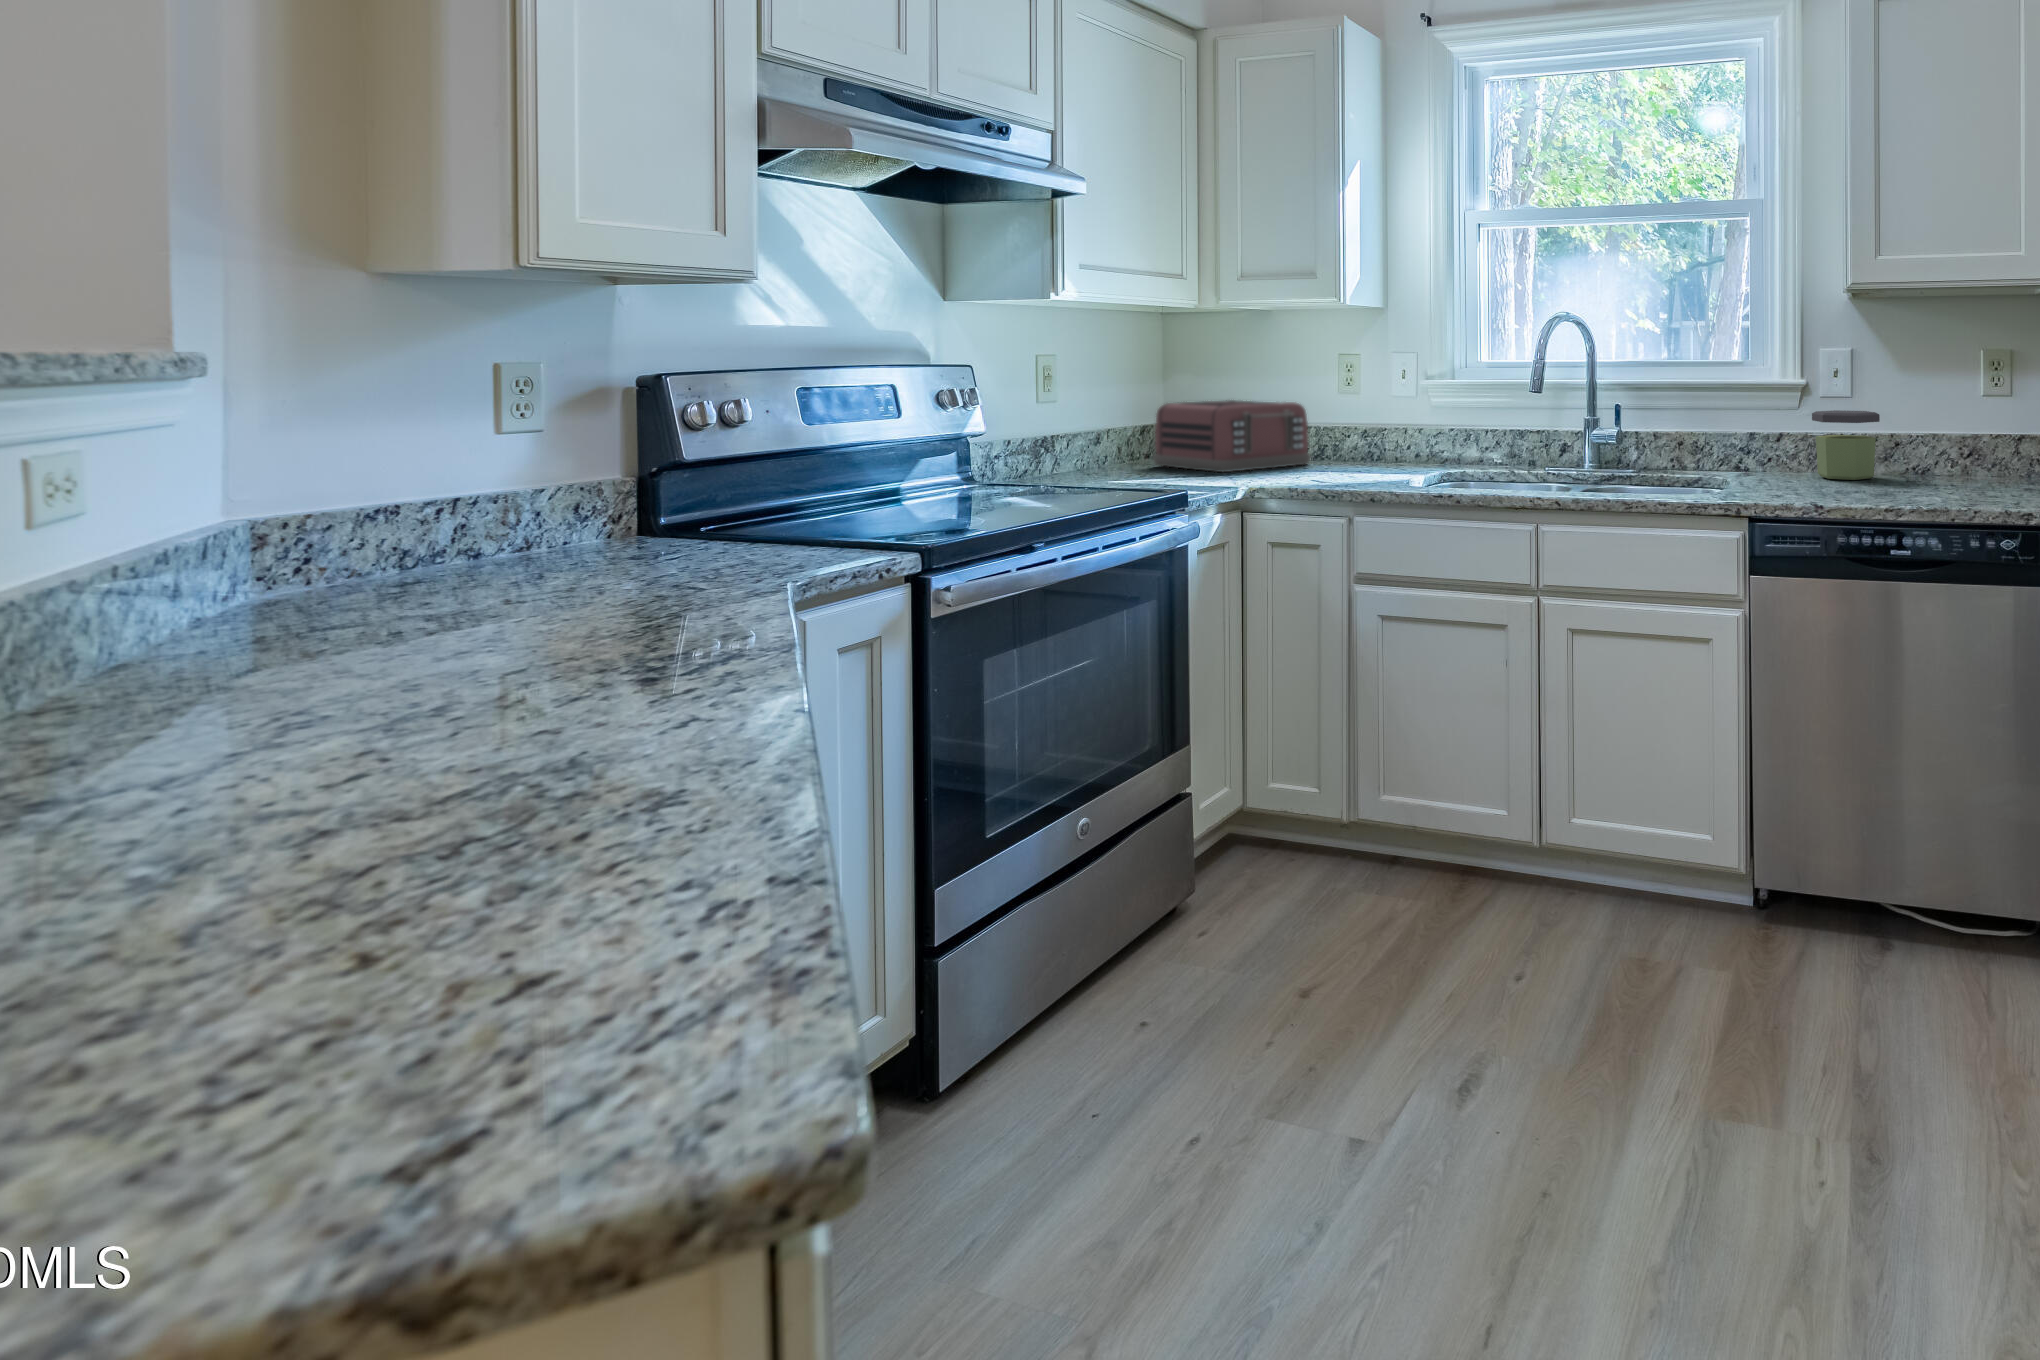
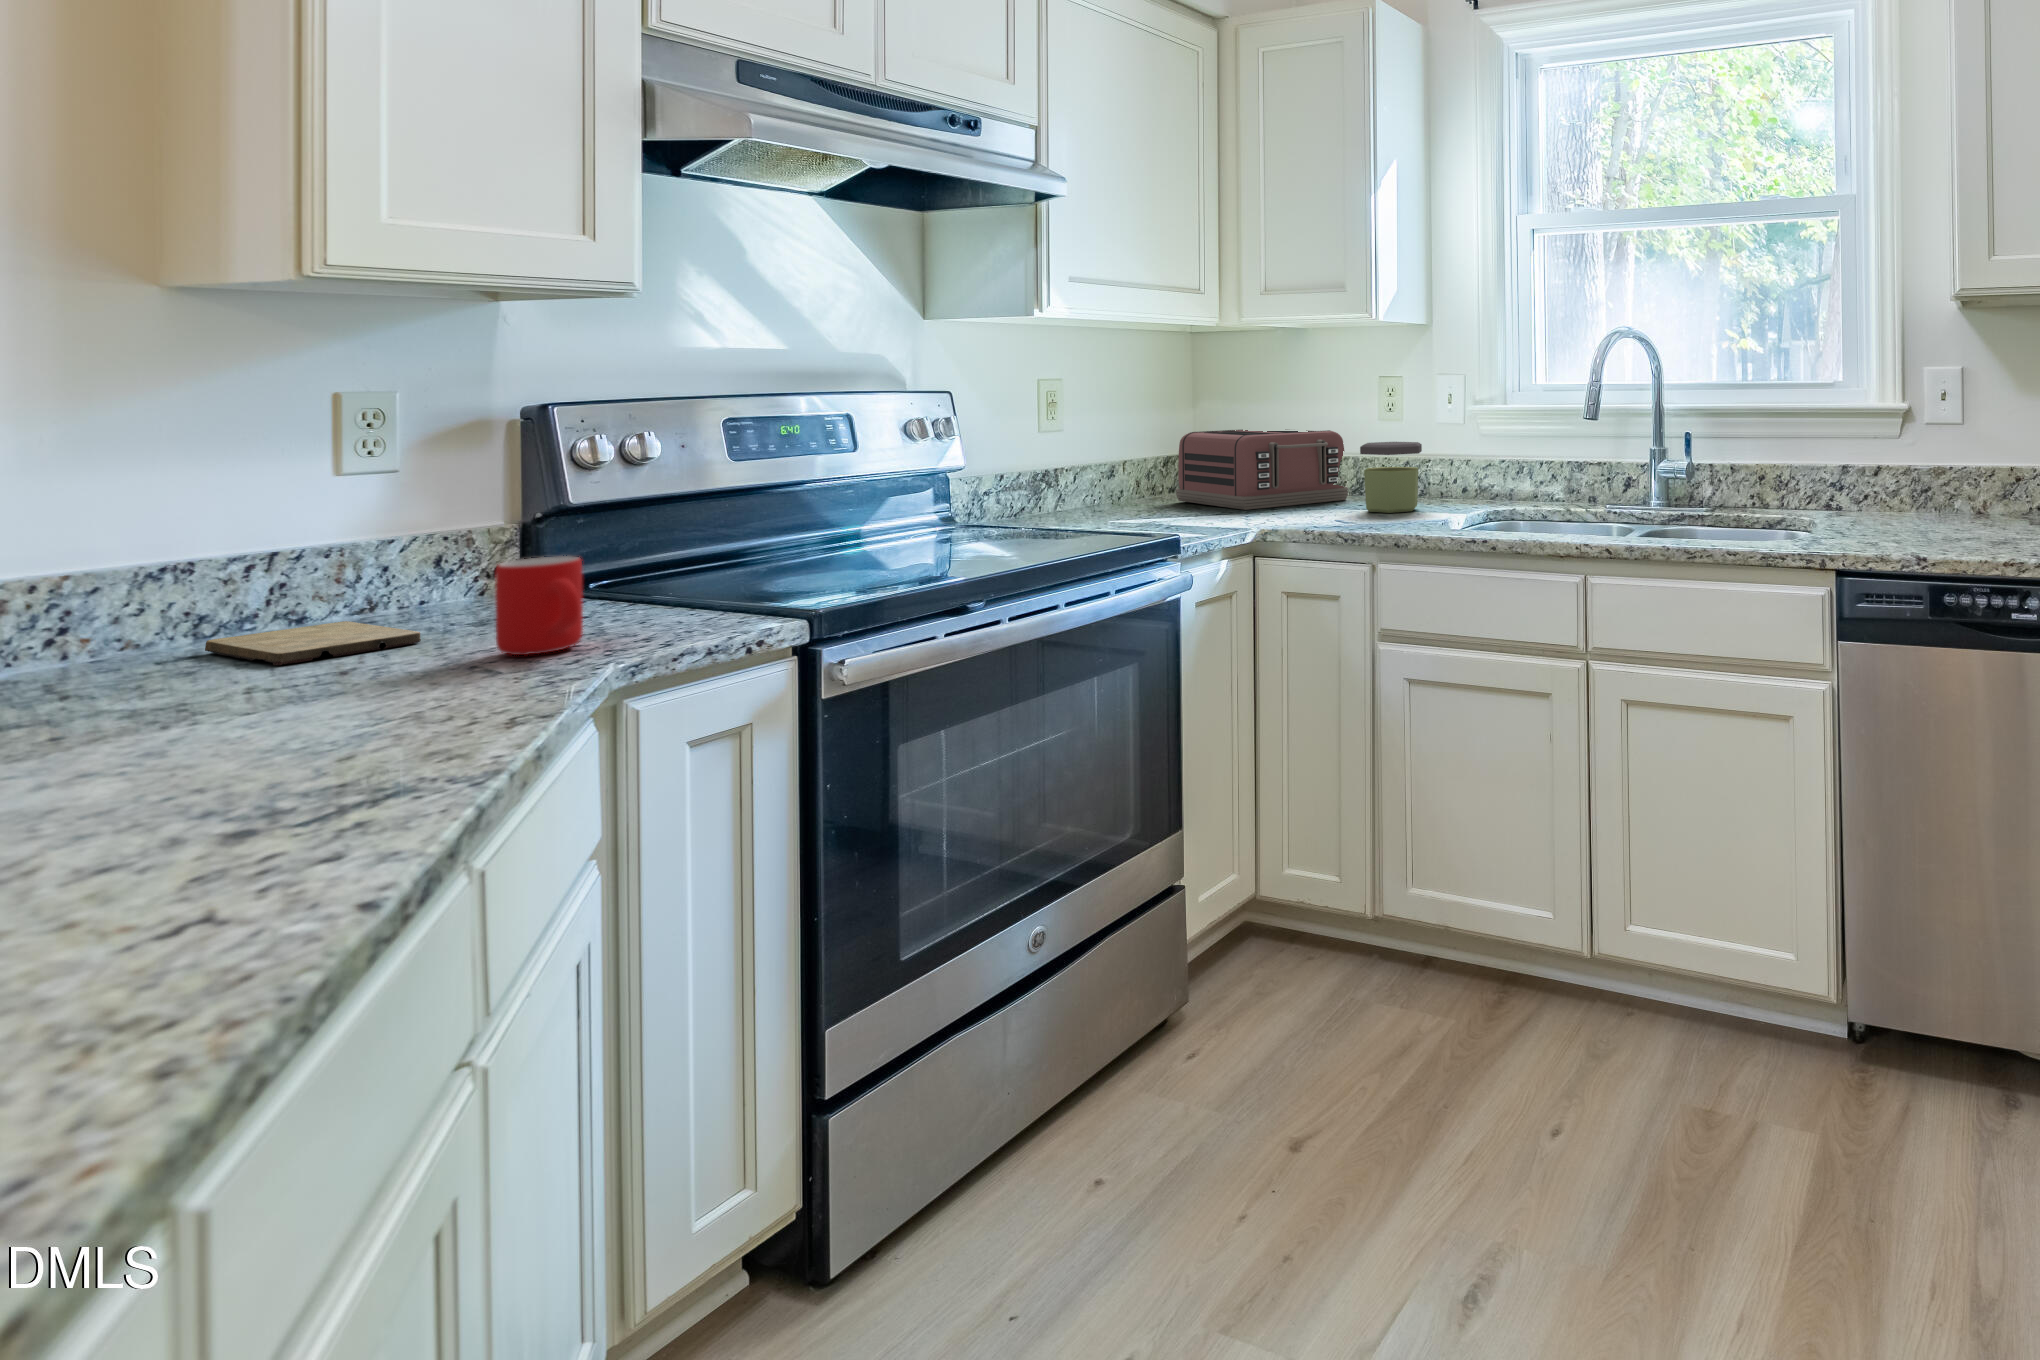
jar: present [1812,410,1880,480] -> present [1360,442,1422,513]
mug: none [683,499,757,578] -> present [495,556,583,655]
cutting board: none [421,556,601,587] -> present [205,621,421,665]

